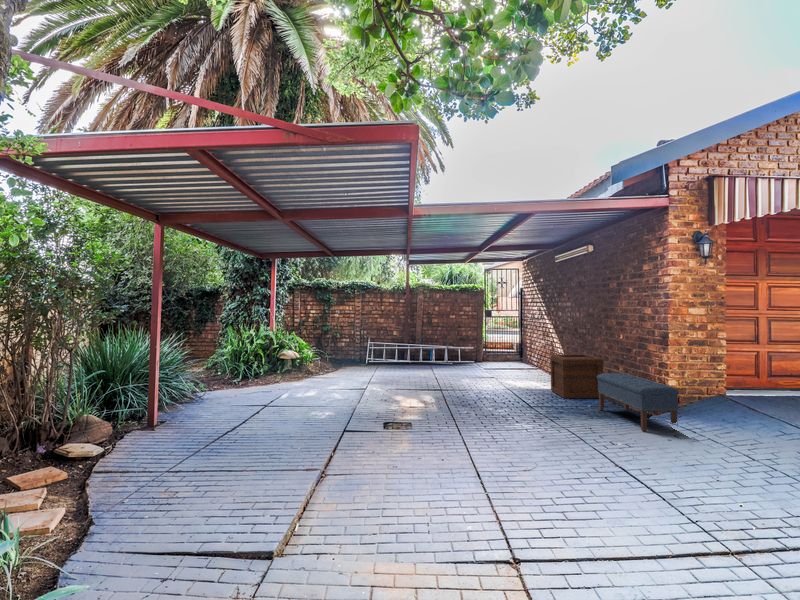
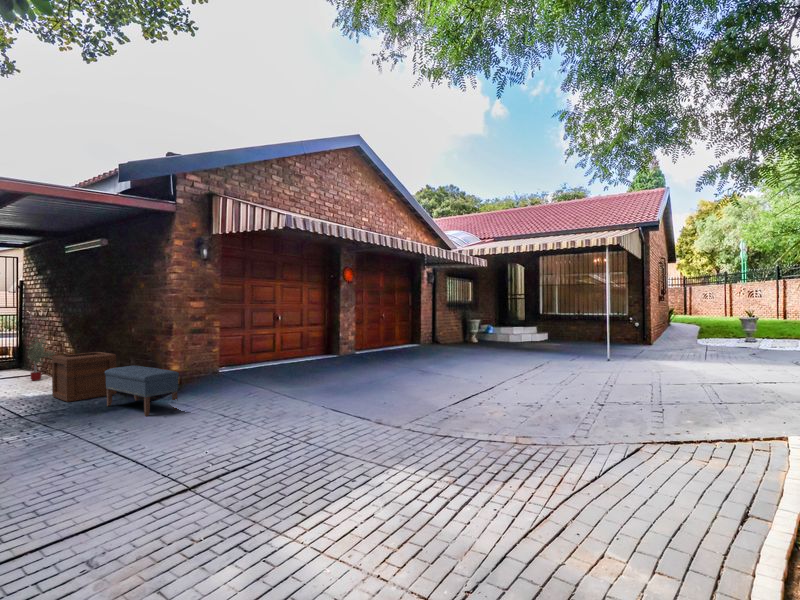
potted tree: none [527,335,549,373] -> present [27,337,55,381]

